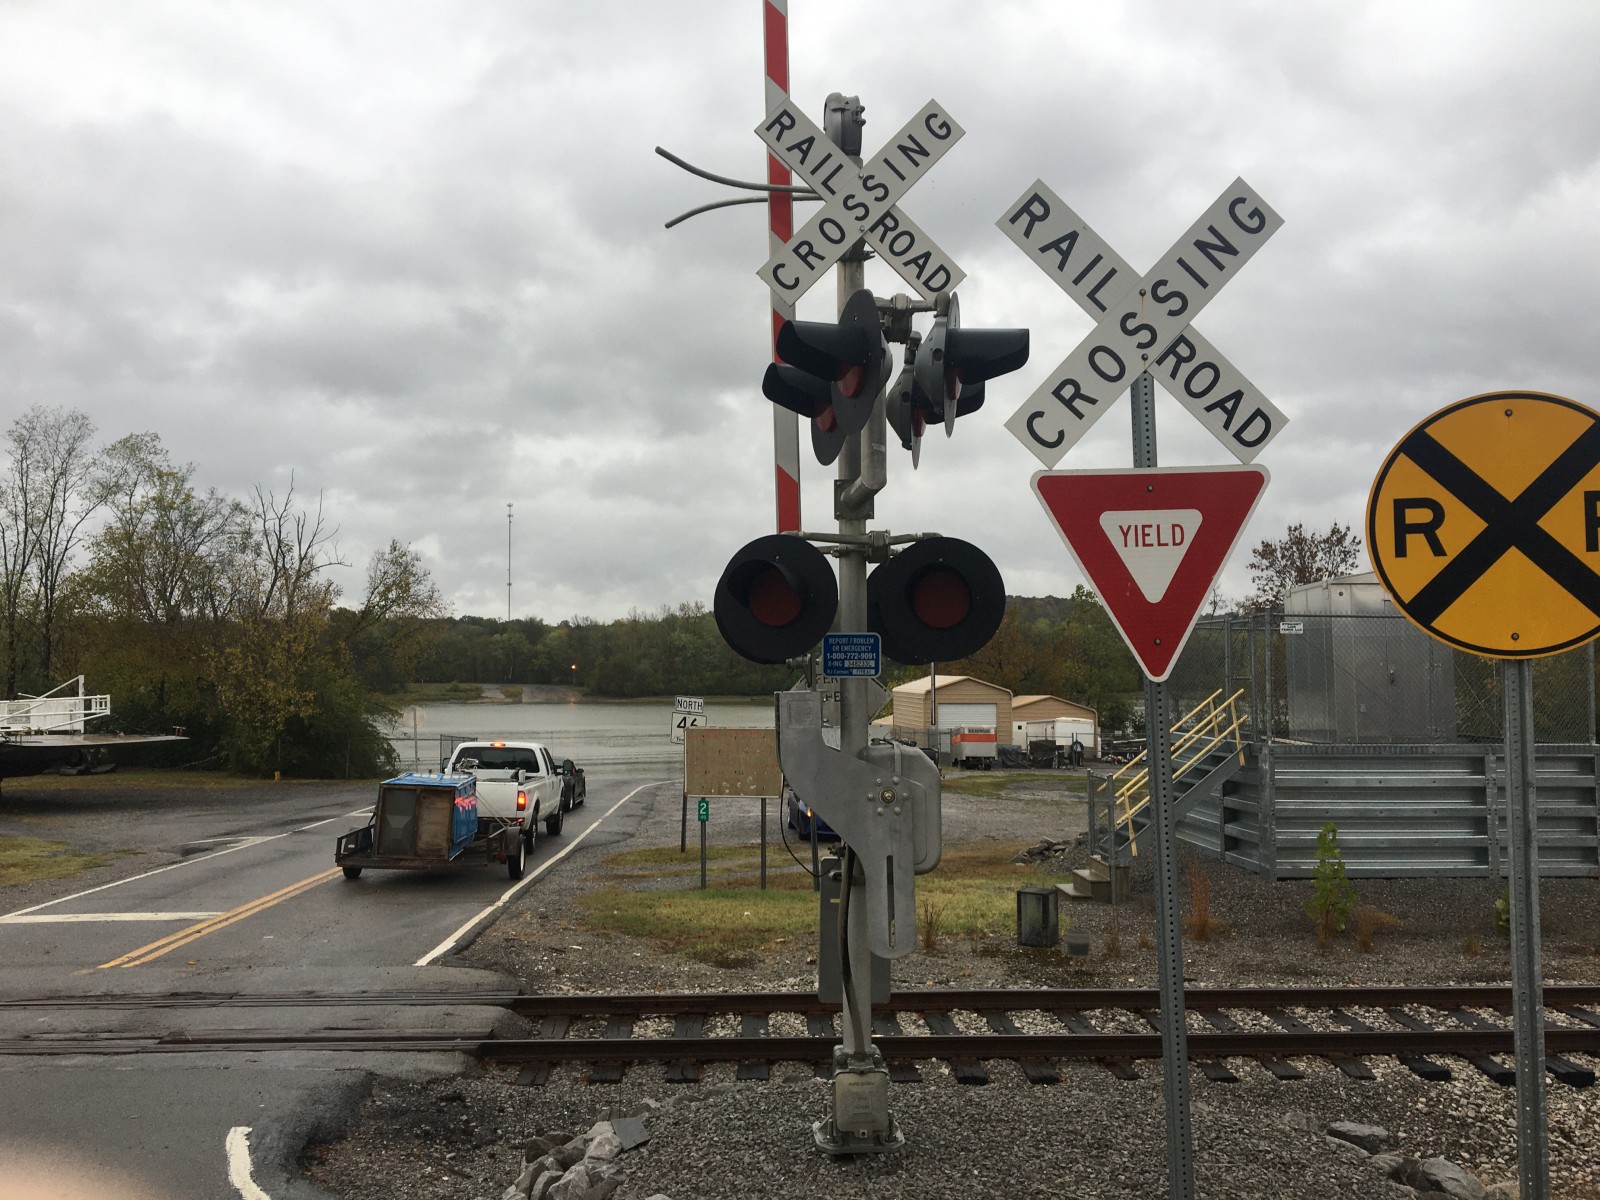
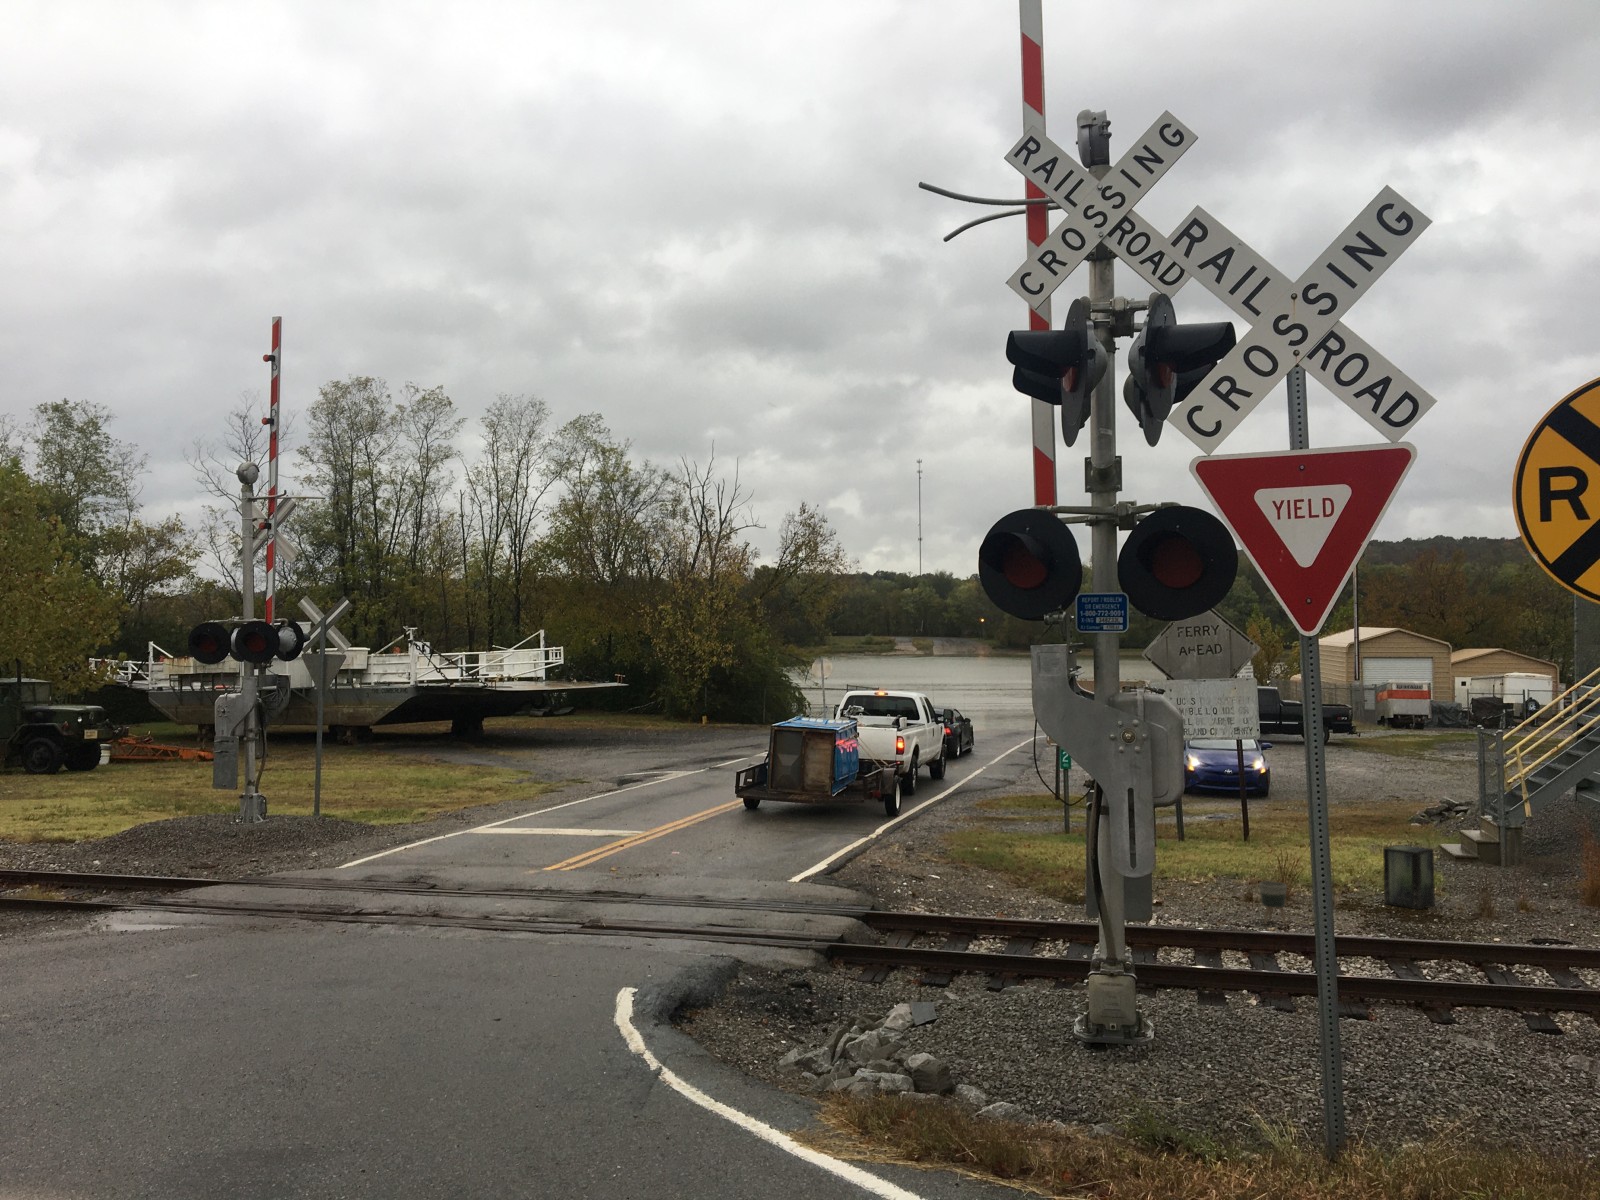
planter: present [1065,930,1091,973] -> present [1259,881,1287,925]

